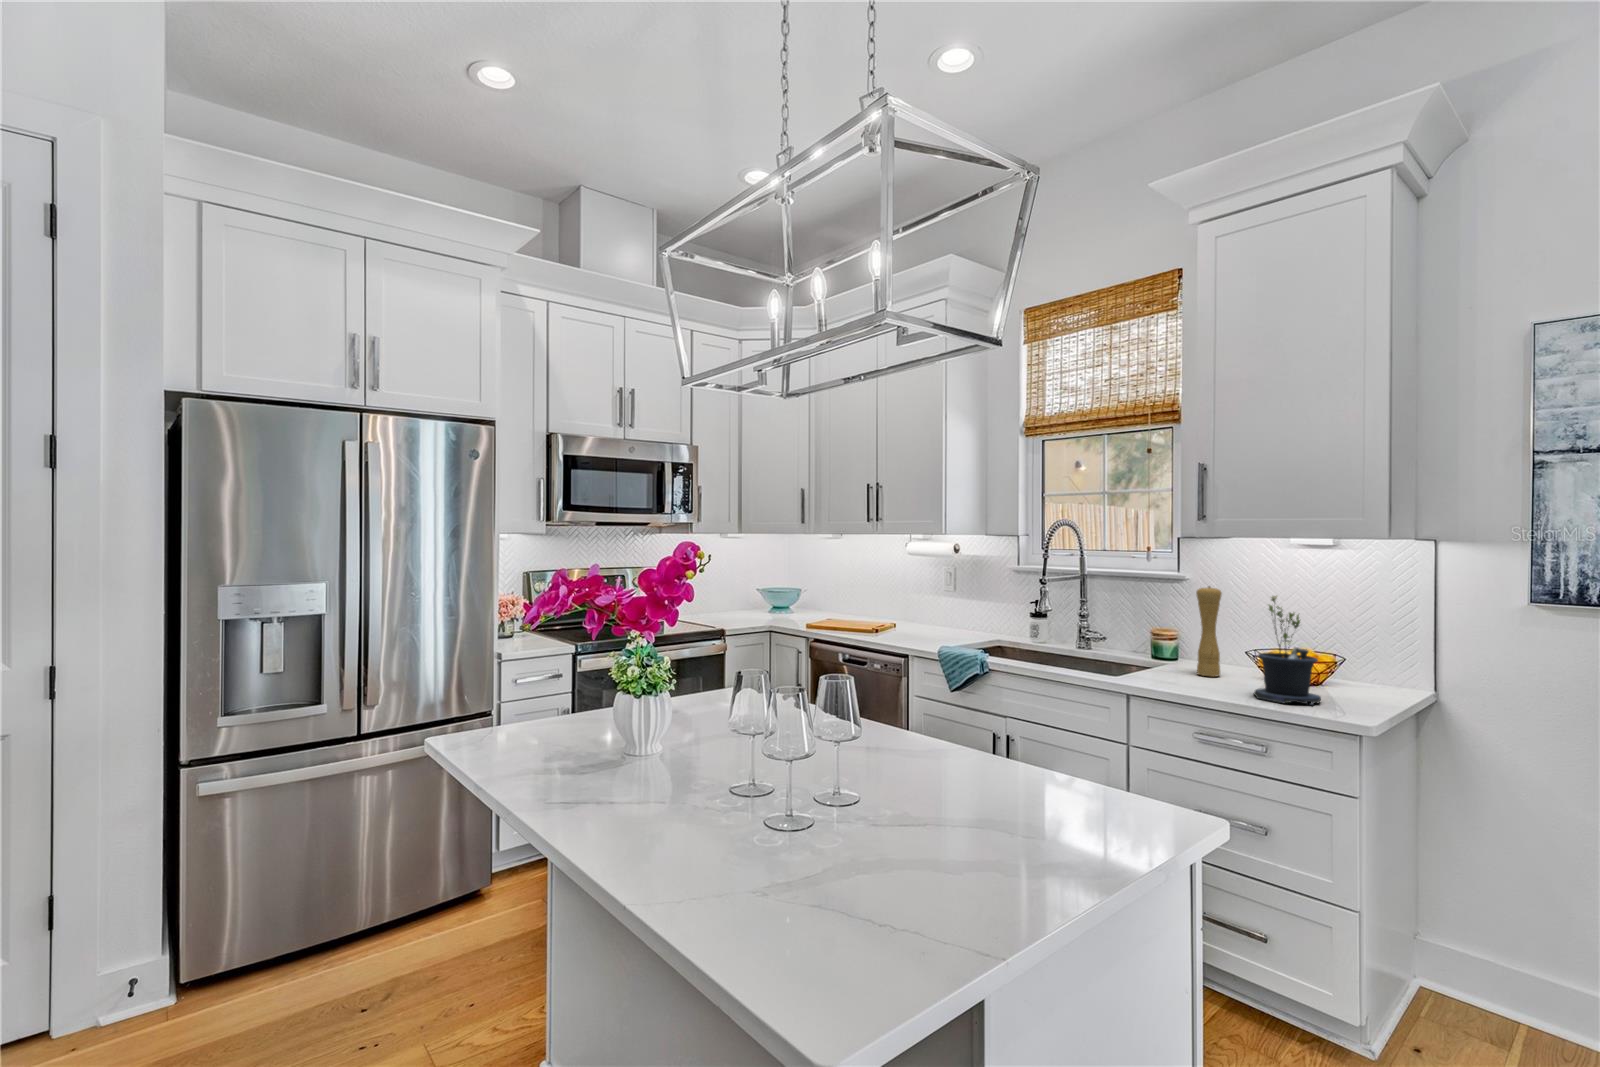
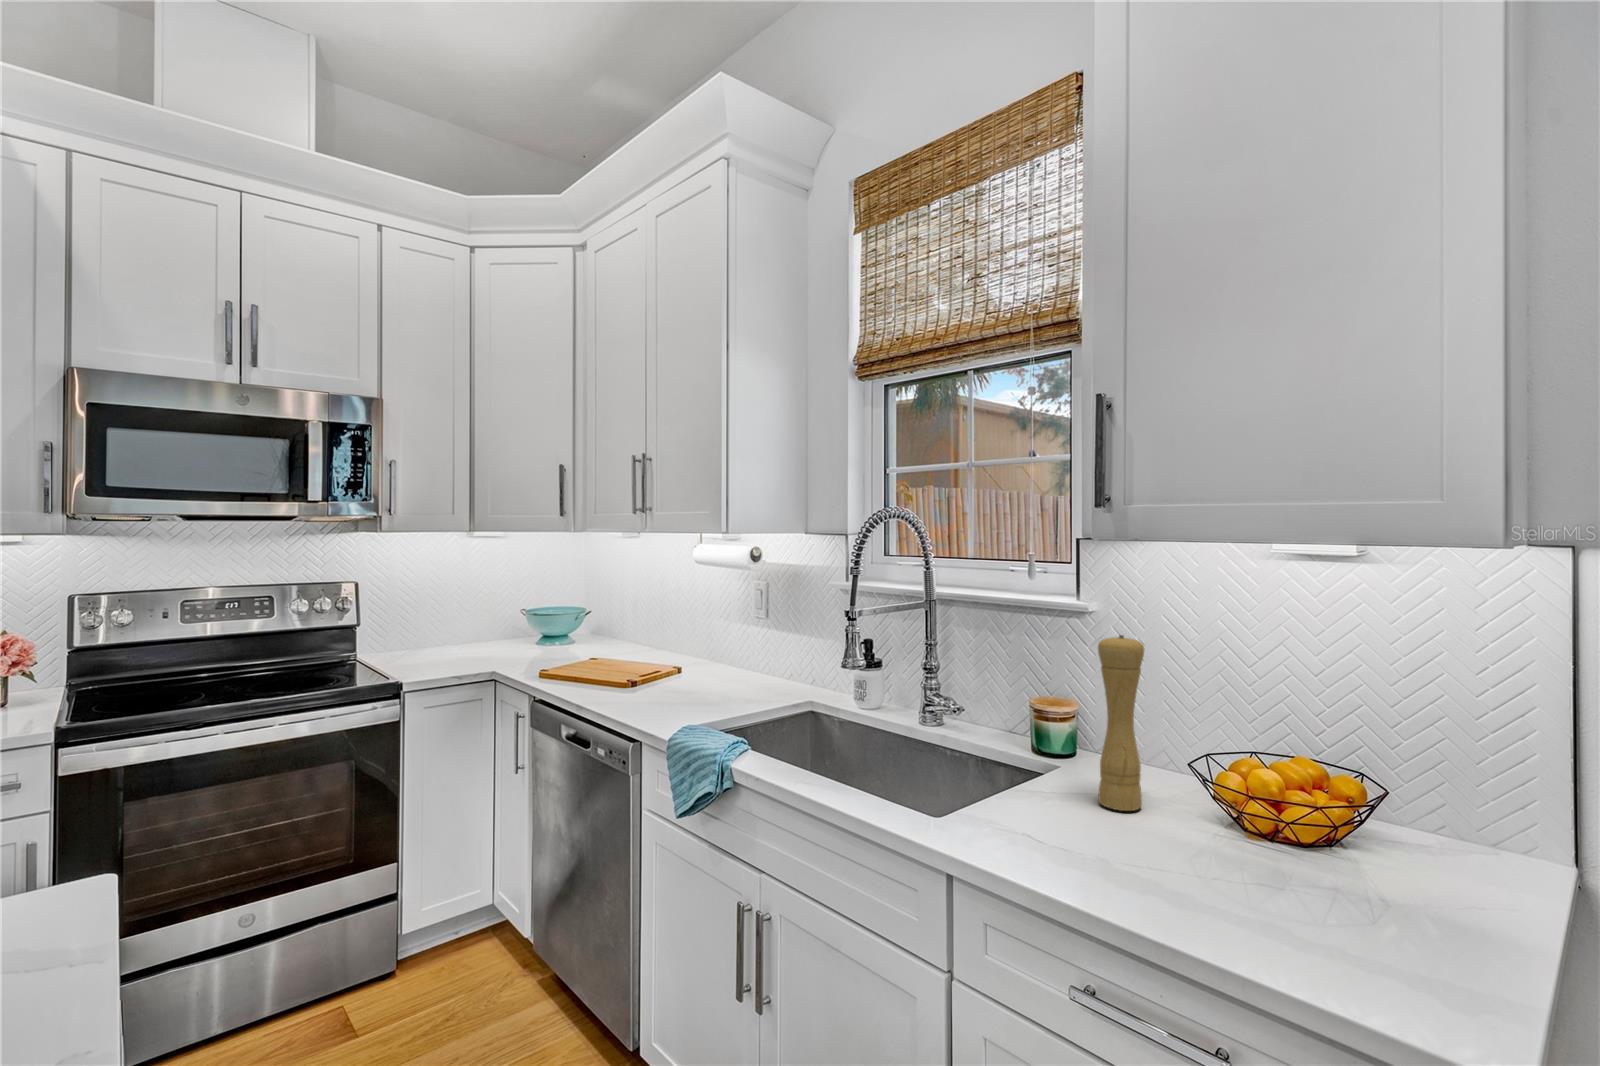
potted plant: present [1254,596,1321,705] -> none [1202,669,1360,932]

